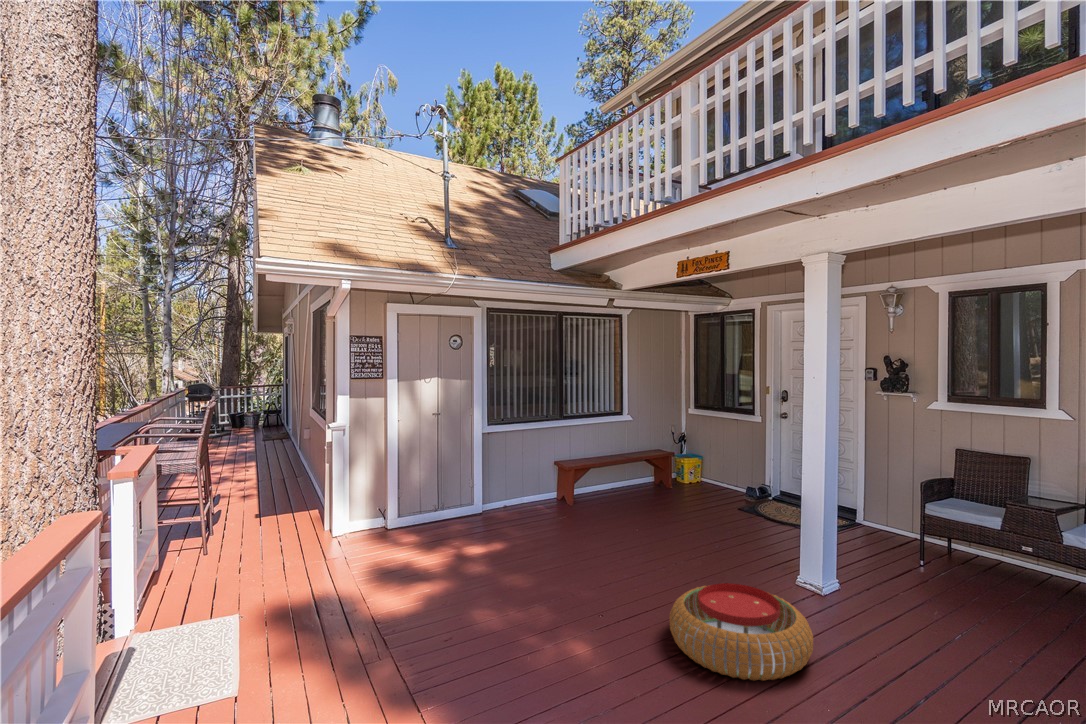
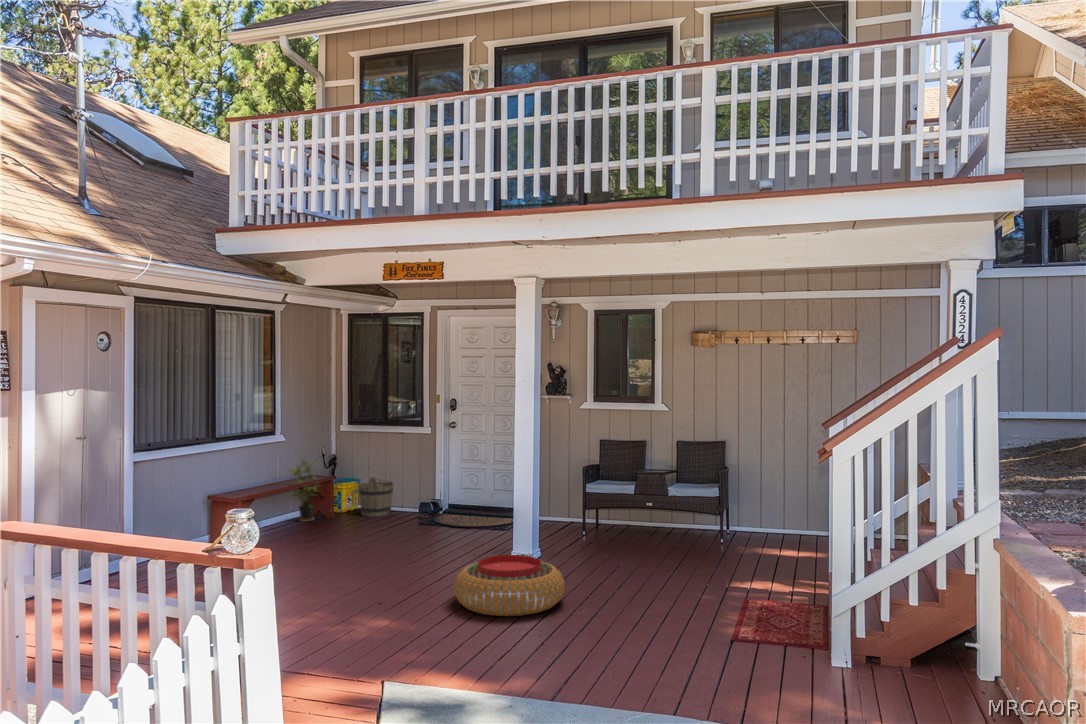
potted plant: none [633,438,659,492] -> present [289,459,317,522]
bucket: none [695,459,727,497] -> present [358,477,393,517]

